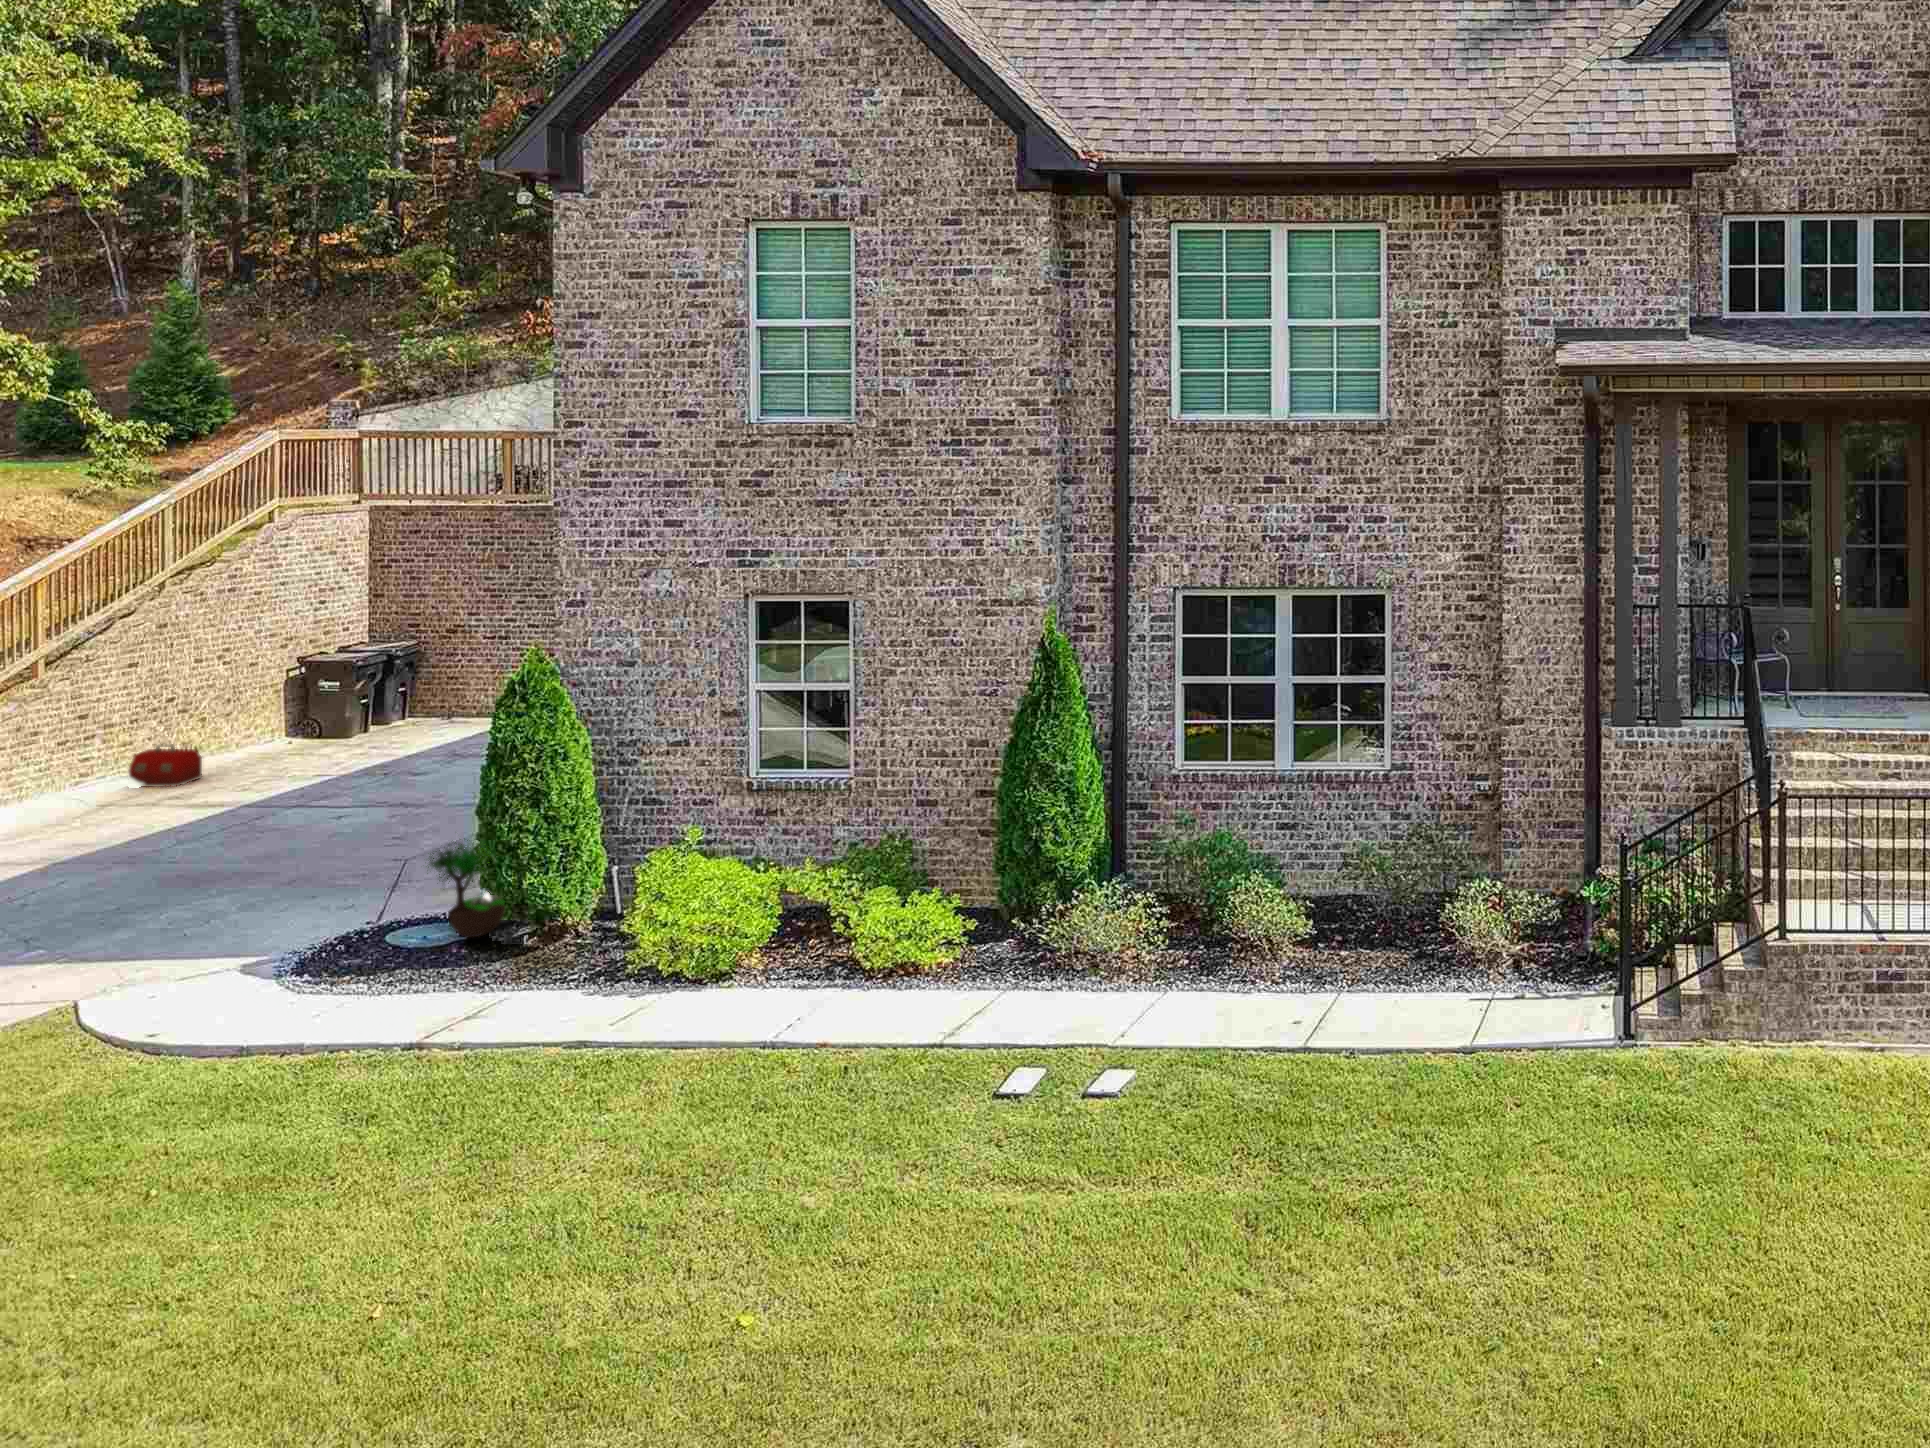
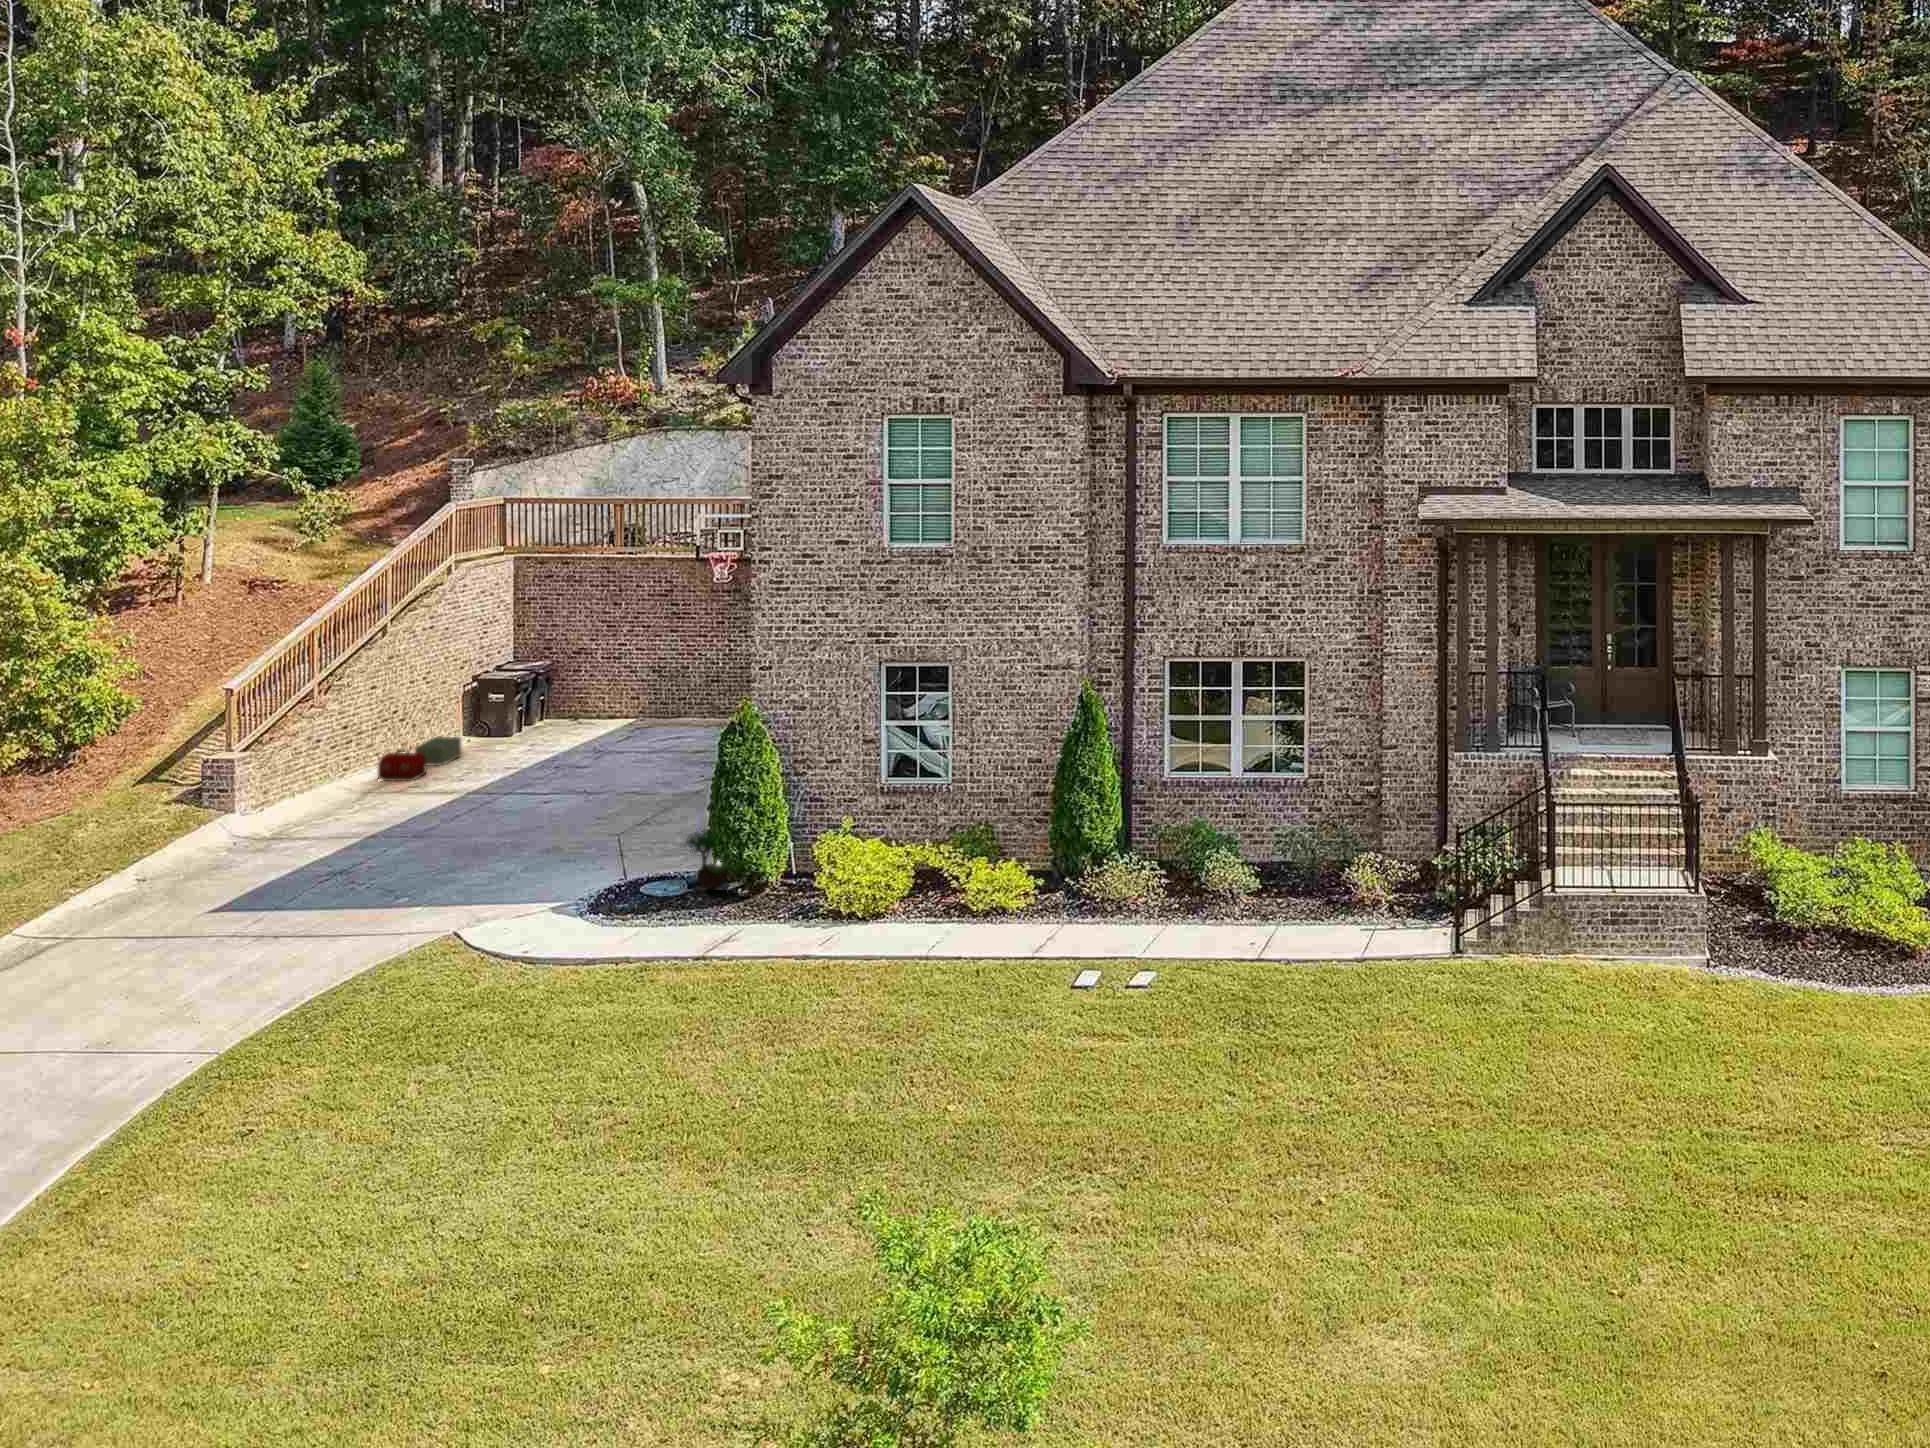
storage box: none [196,730,267,769] -> present [415,737,462,766]

